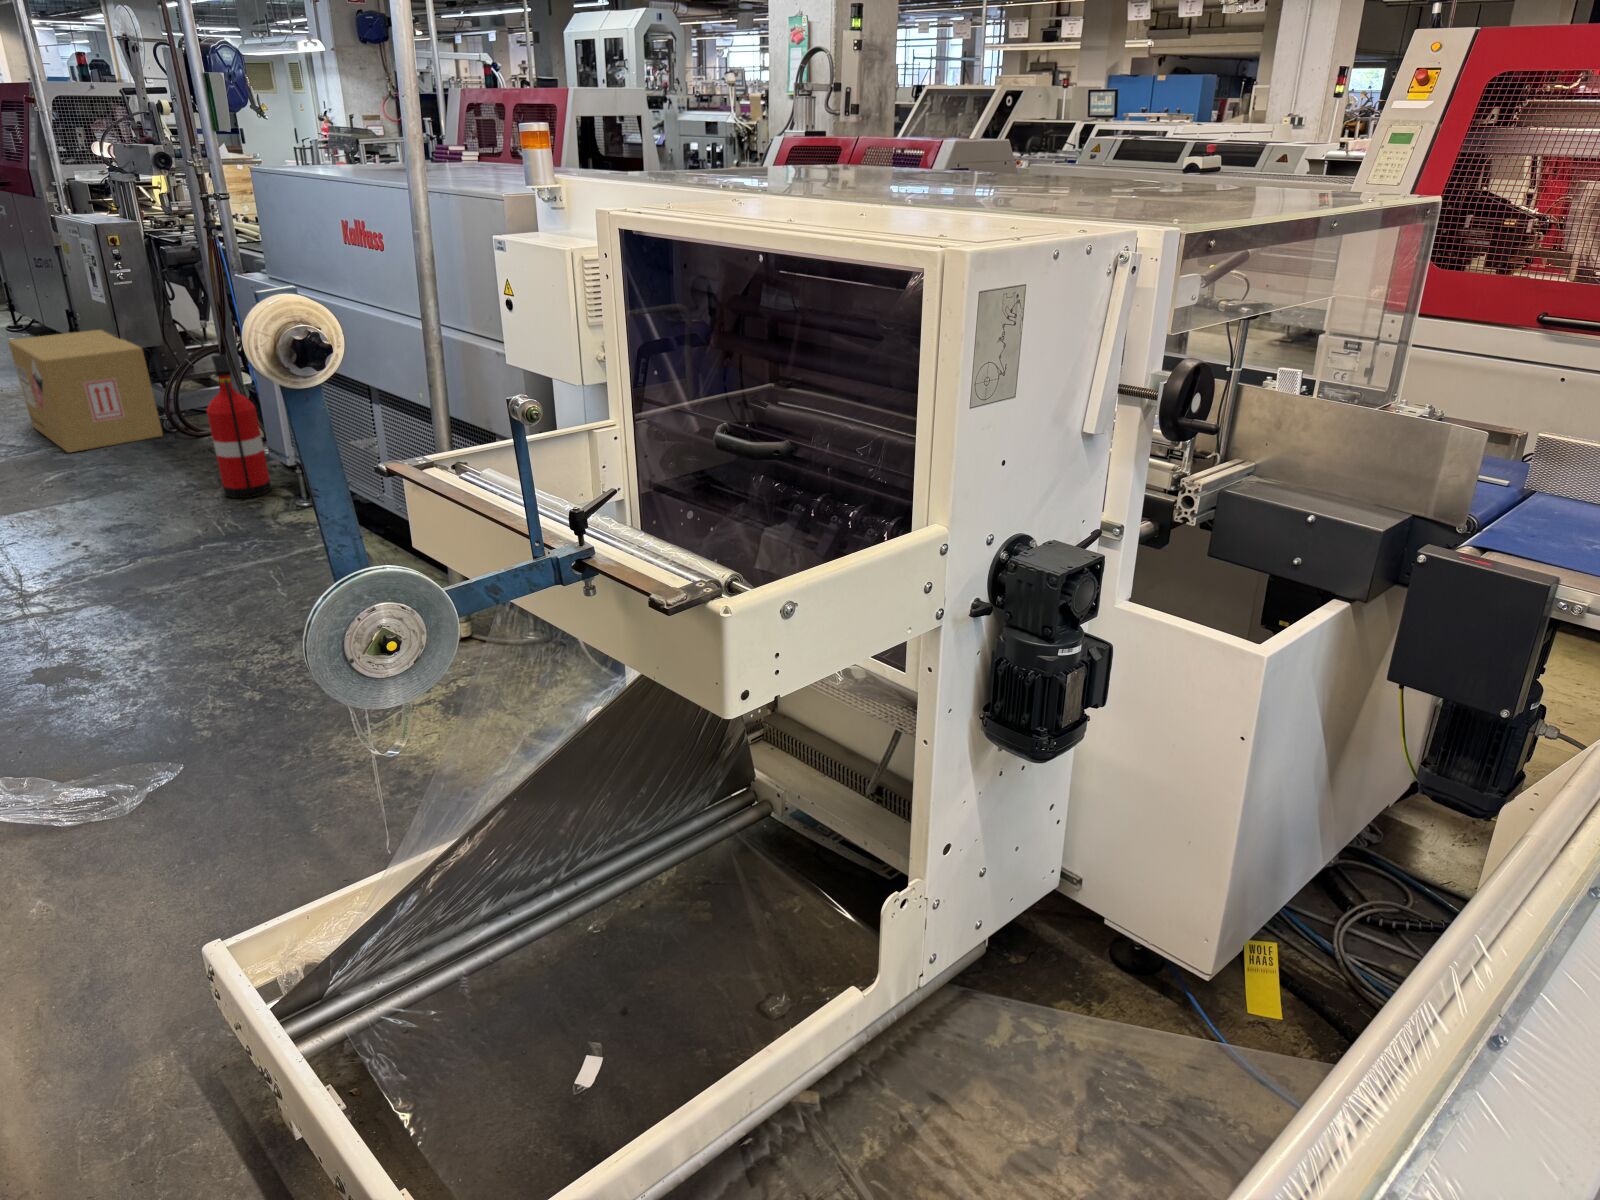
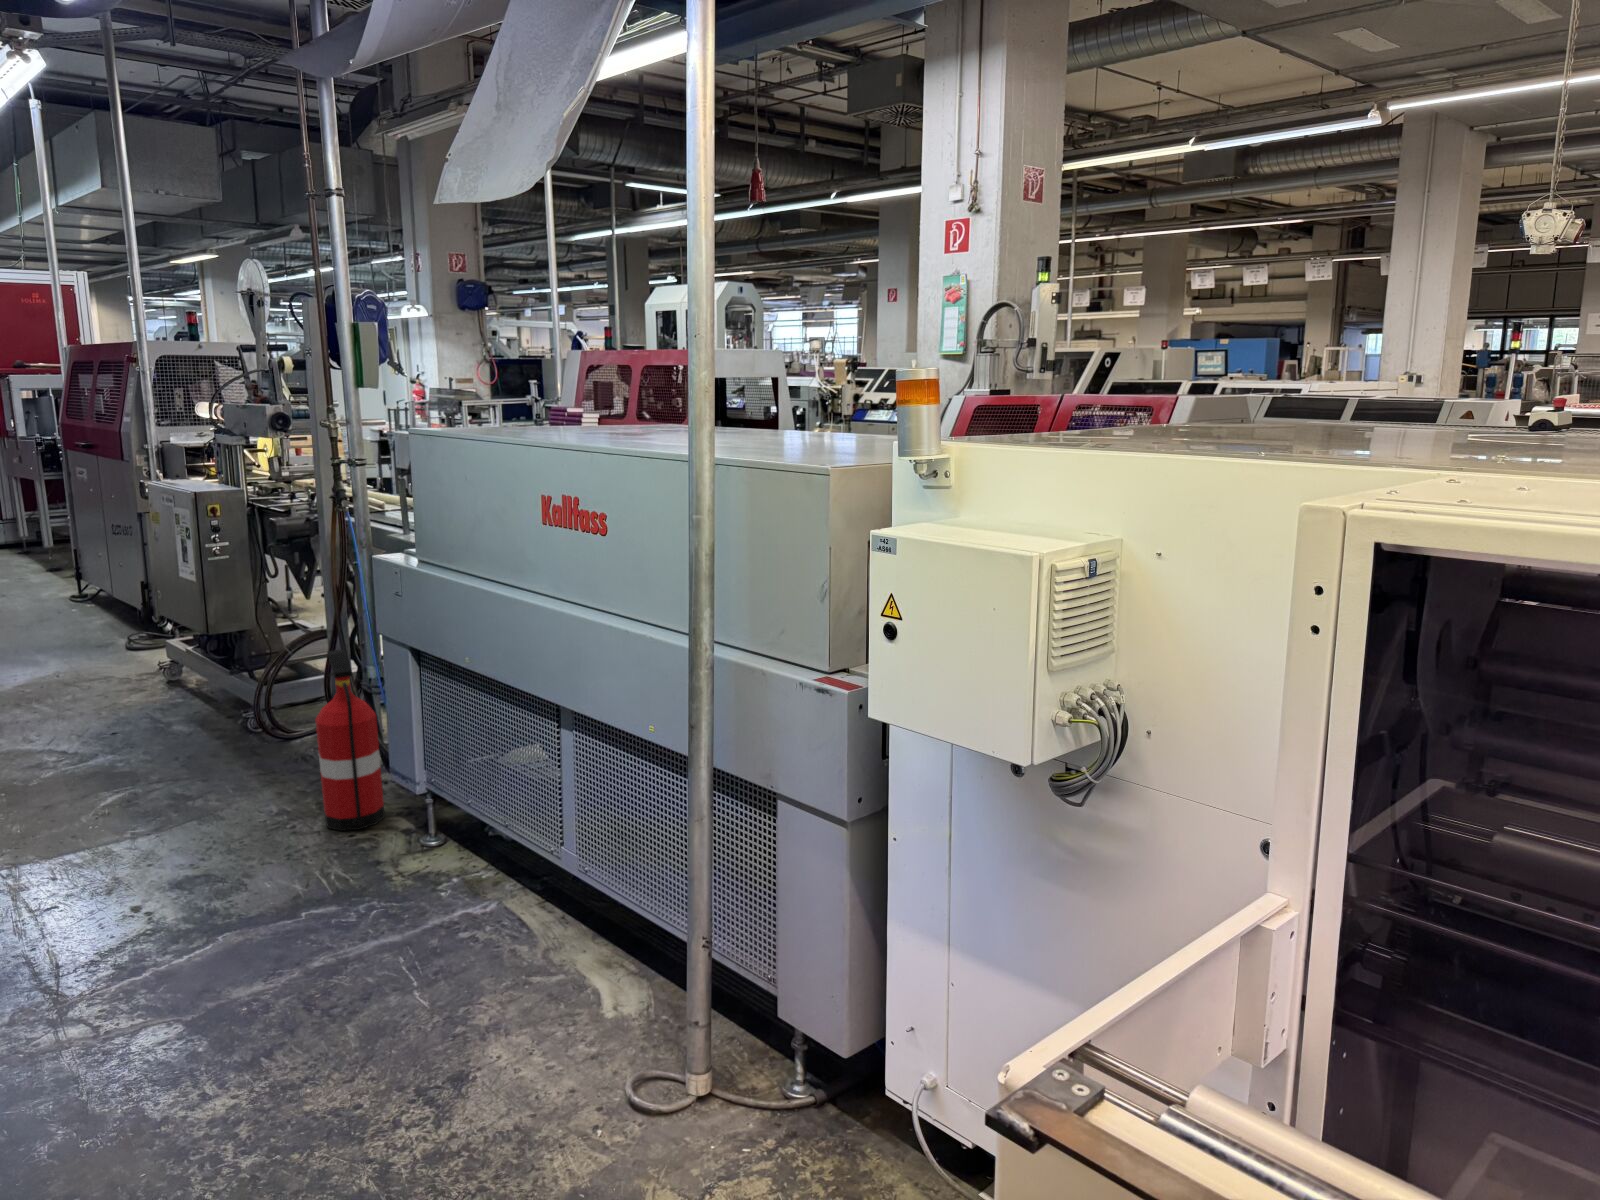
cardboard box: present [8,330,163,453] -> none [75,609,244,761]

